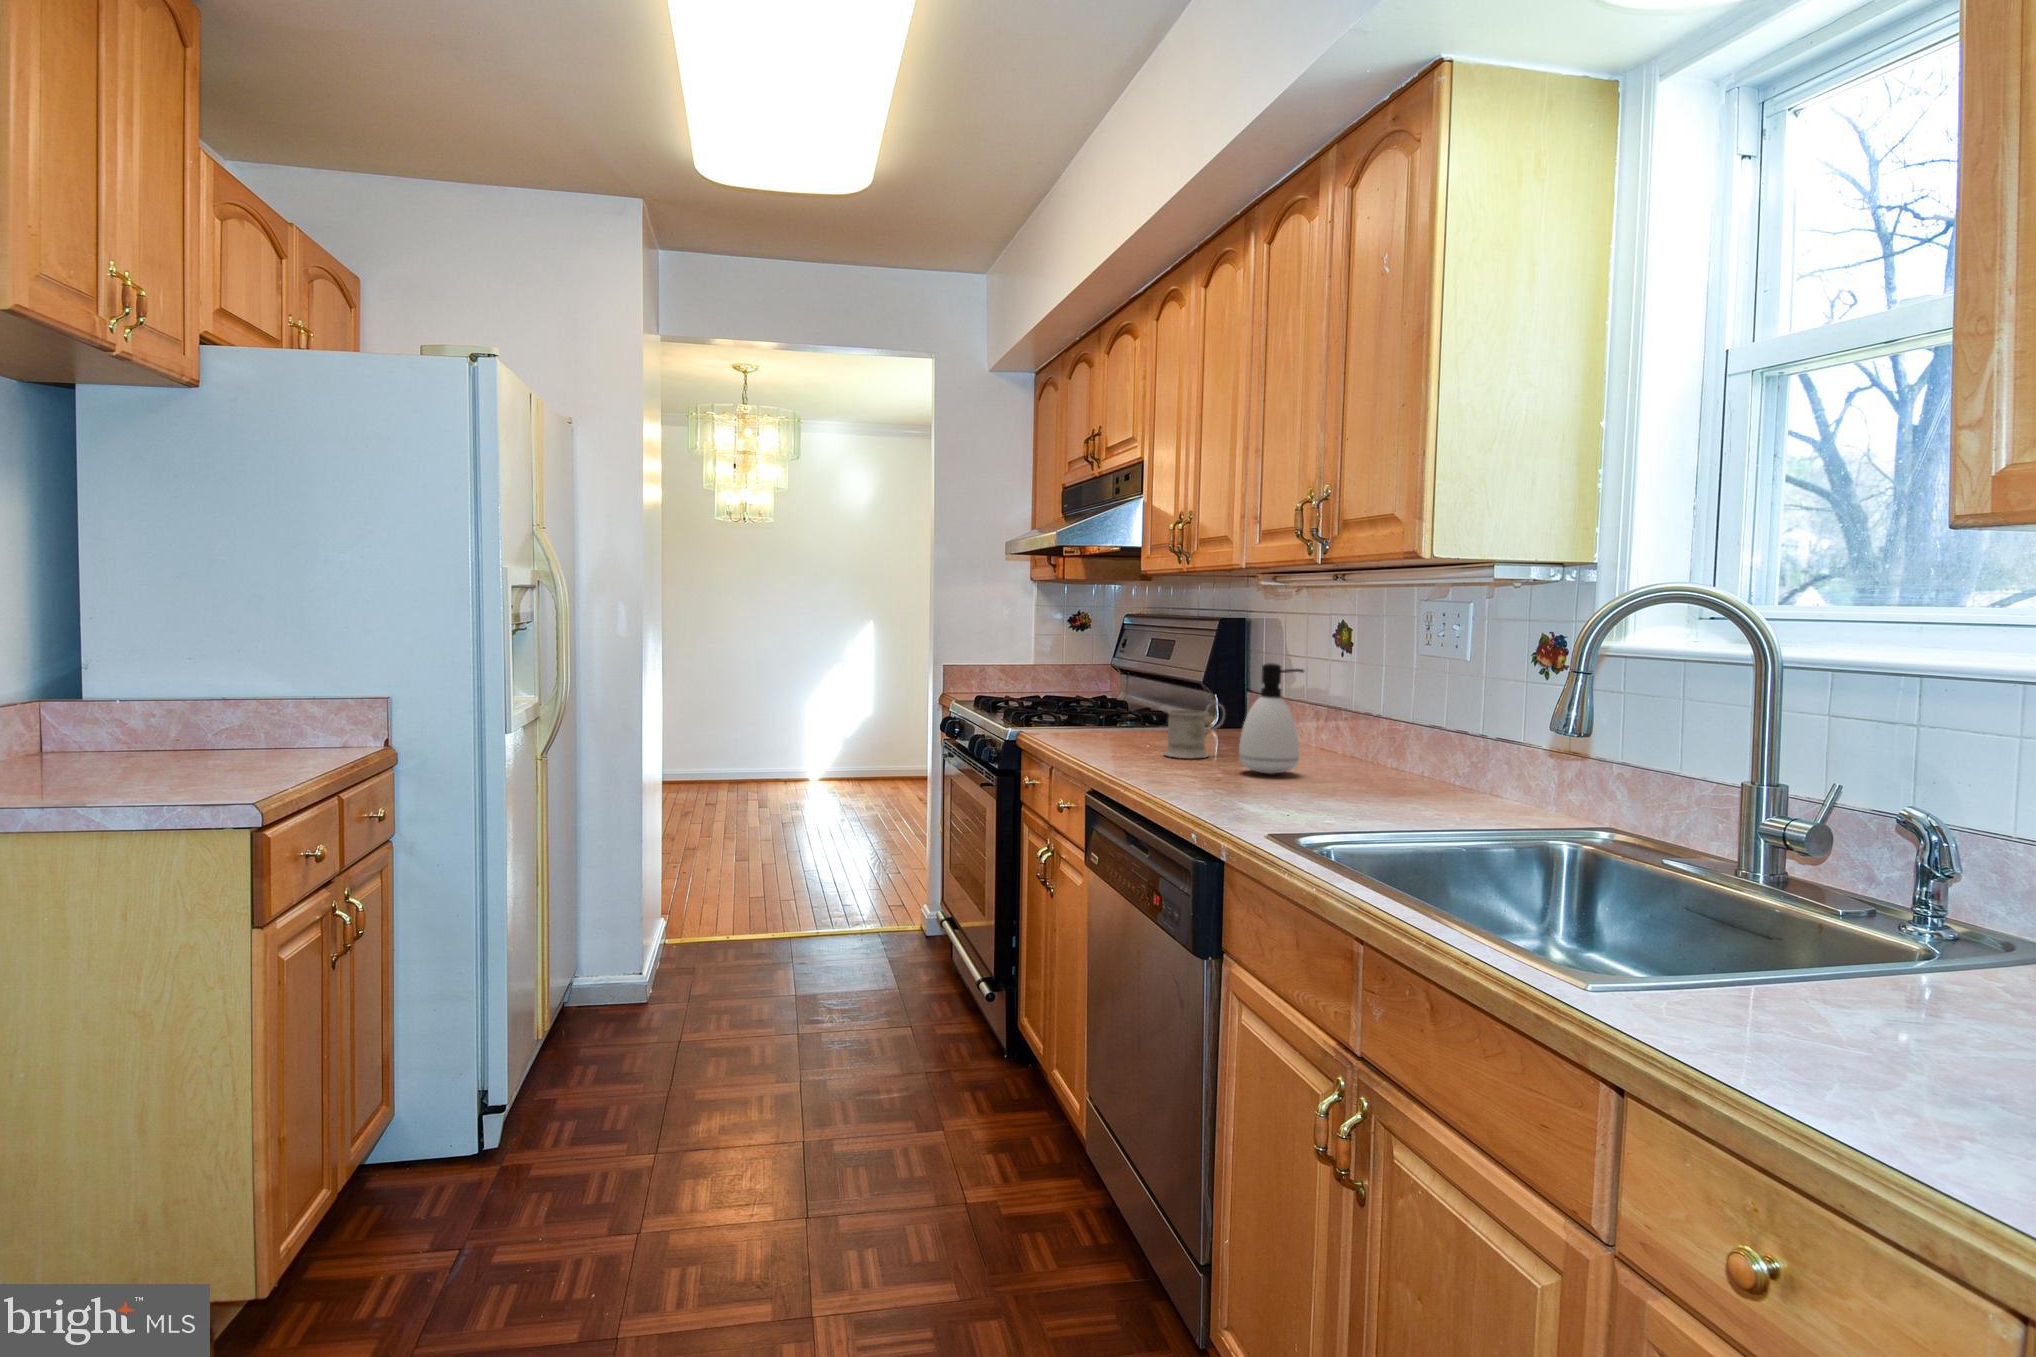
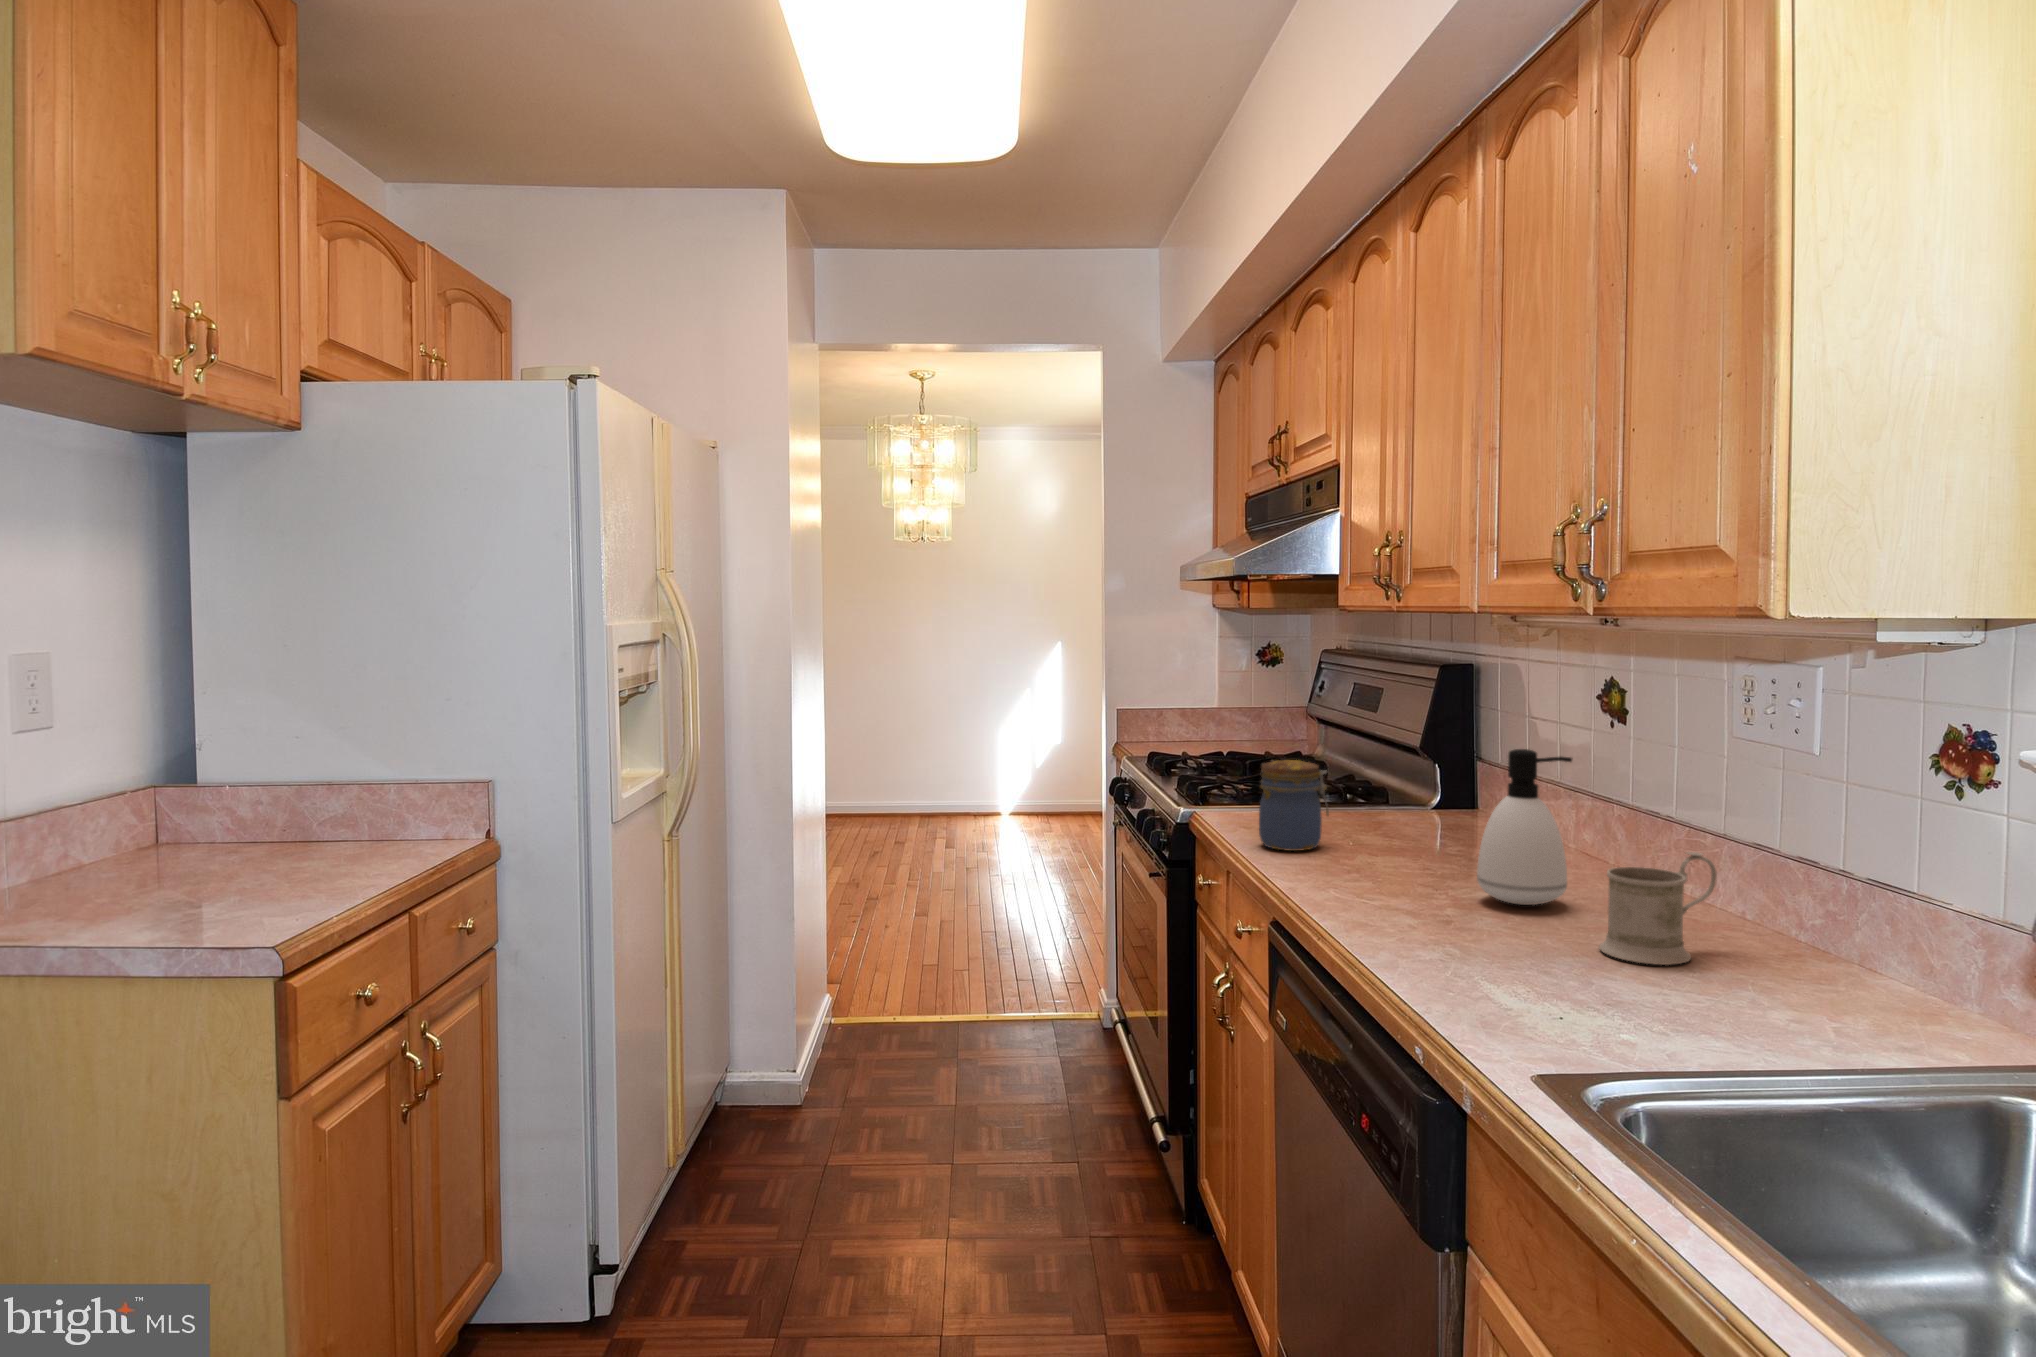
jar: none [1080,682,1132,749] -> present [1259,760,1329,851]
mug: present [1164,701,1225,758] -> present [1599,852,1717,965]

